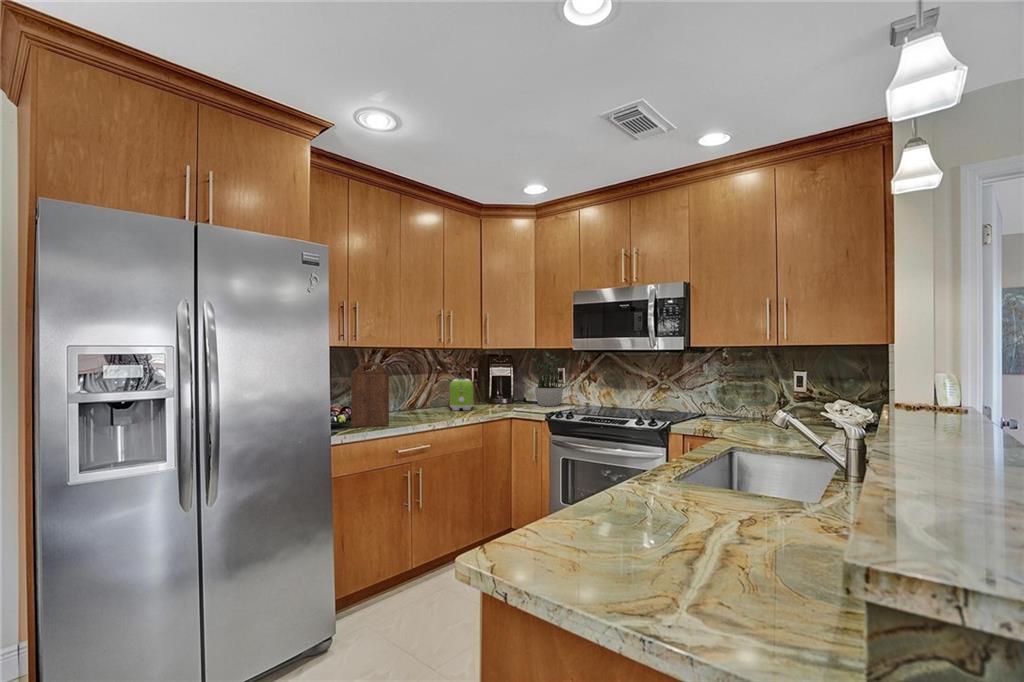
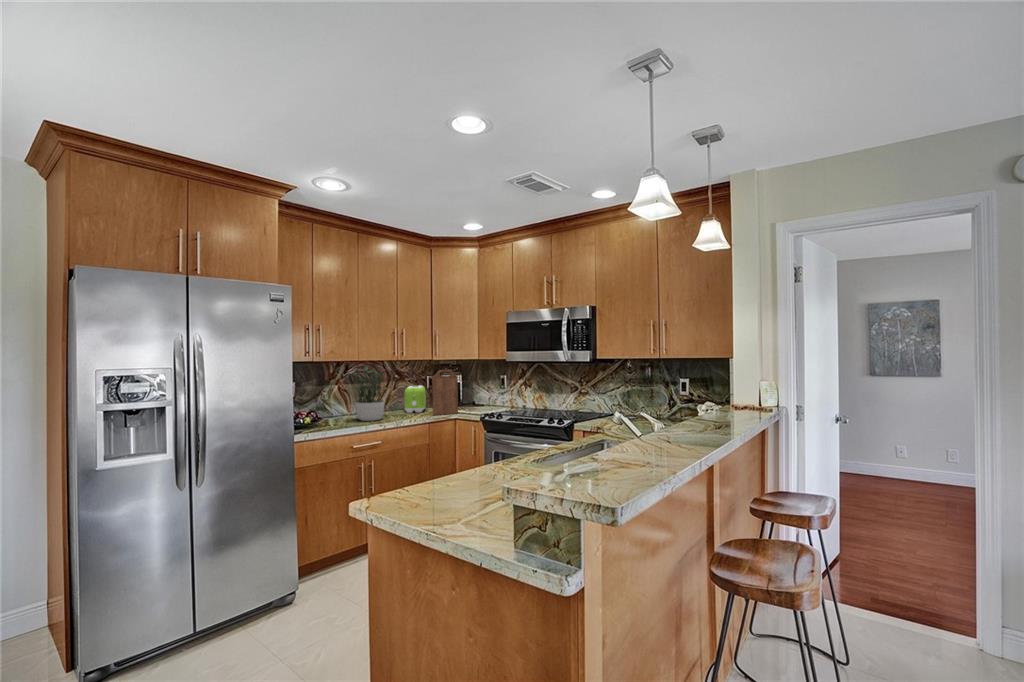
potted plant: present [532,351,563,406] -> present [352,366,385,421]
cutting board: present [351,363,389,427] -> present [432,370,458,415]

